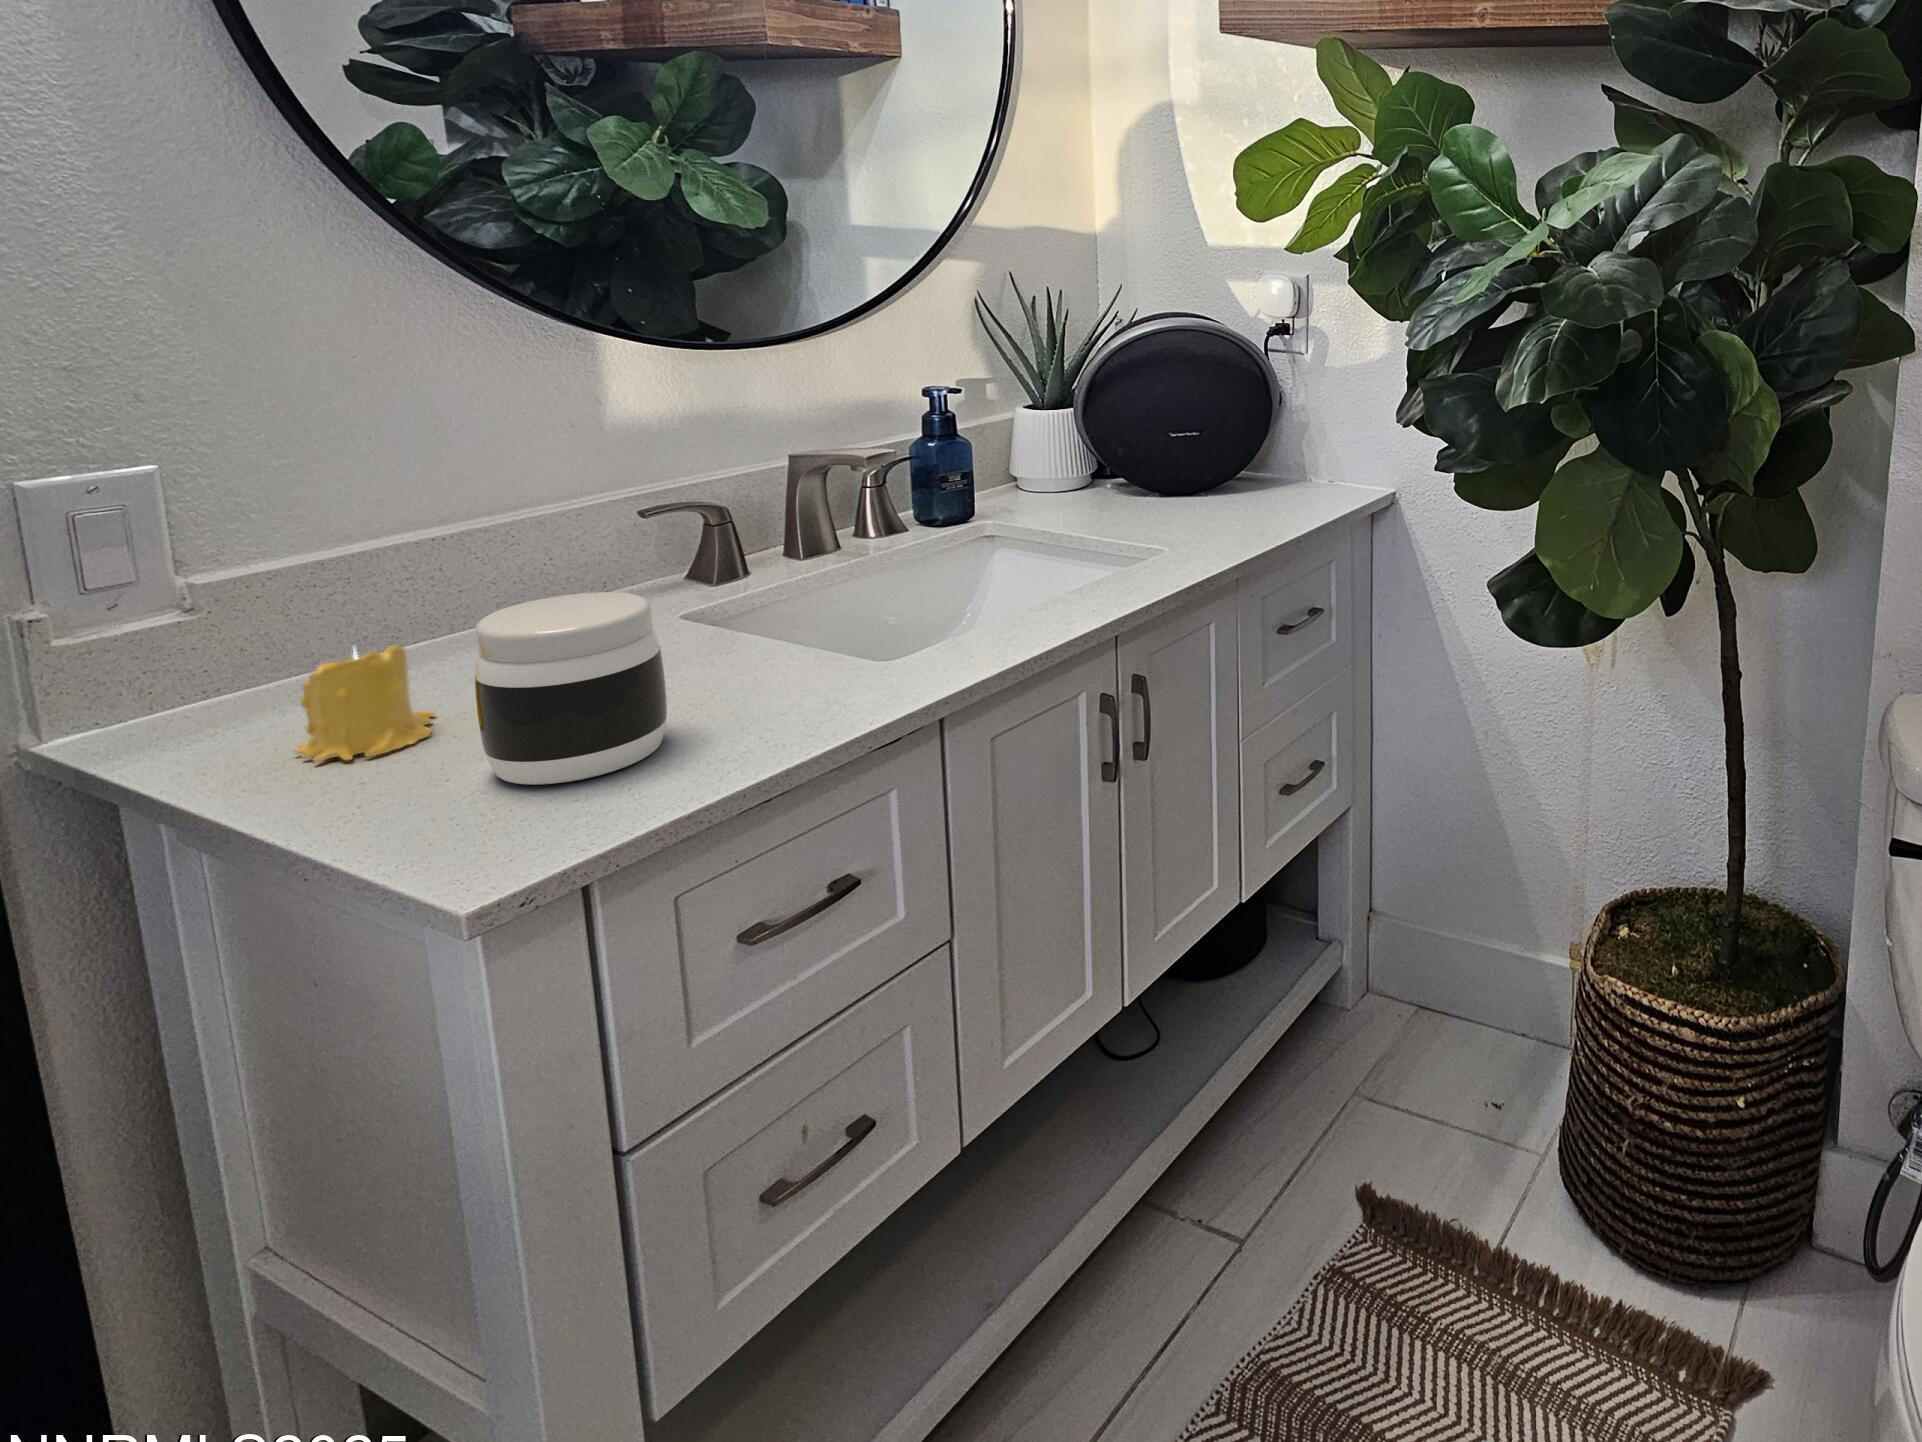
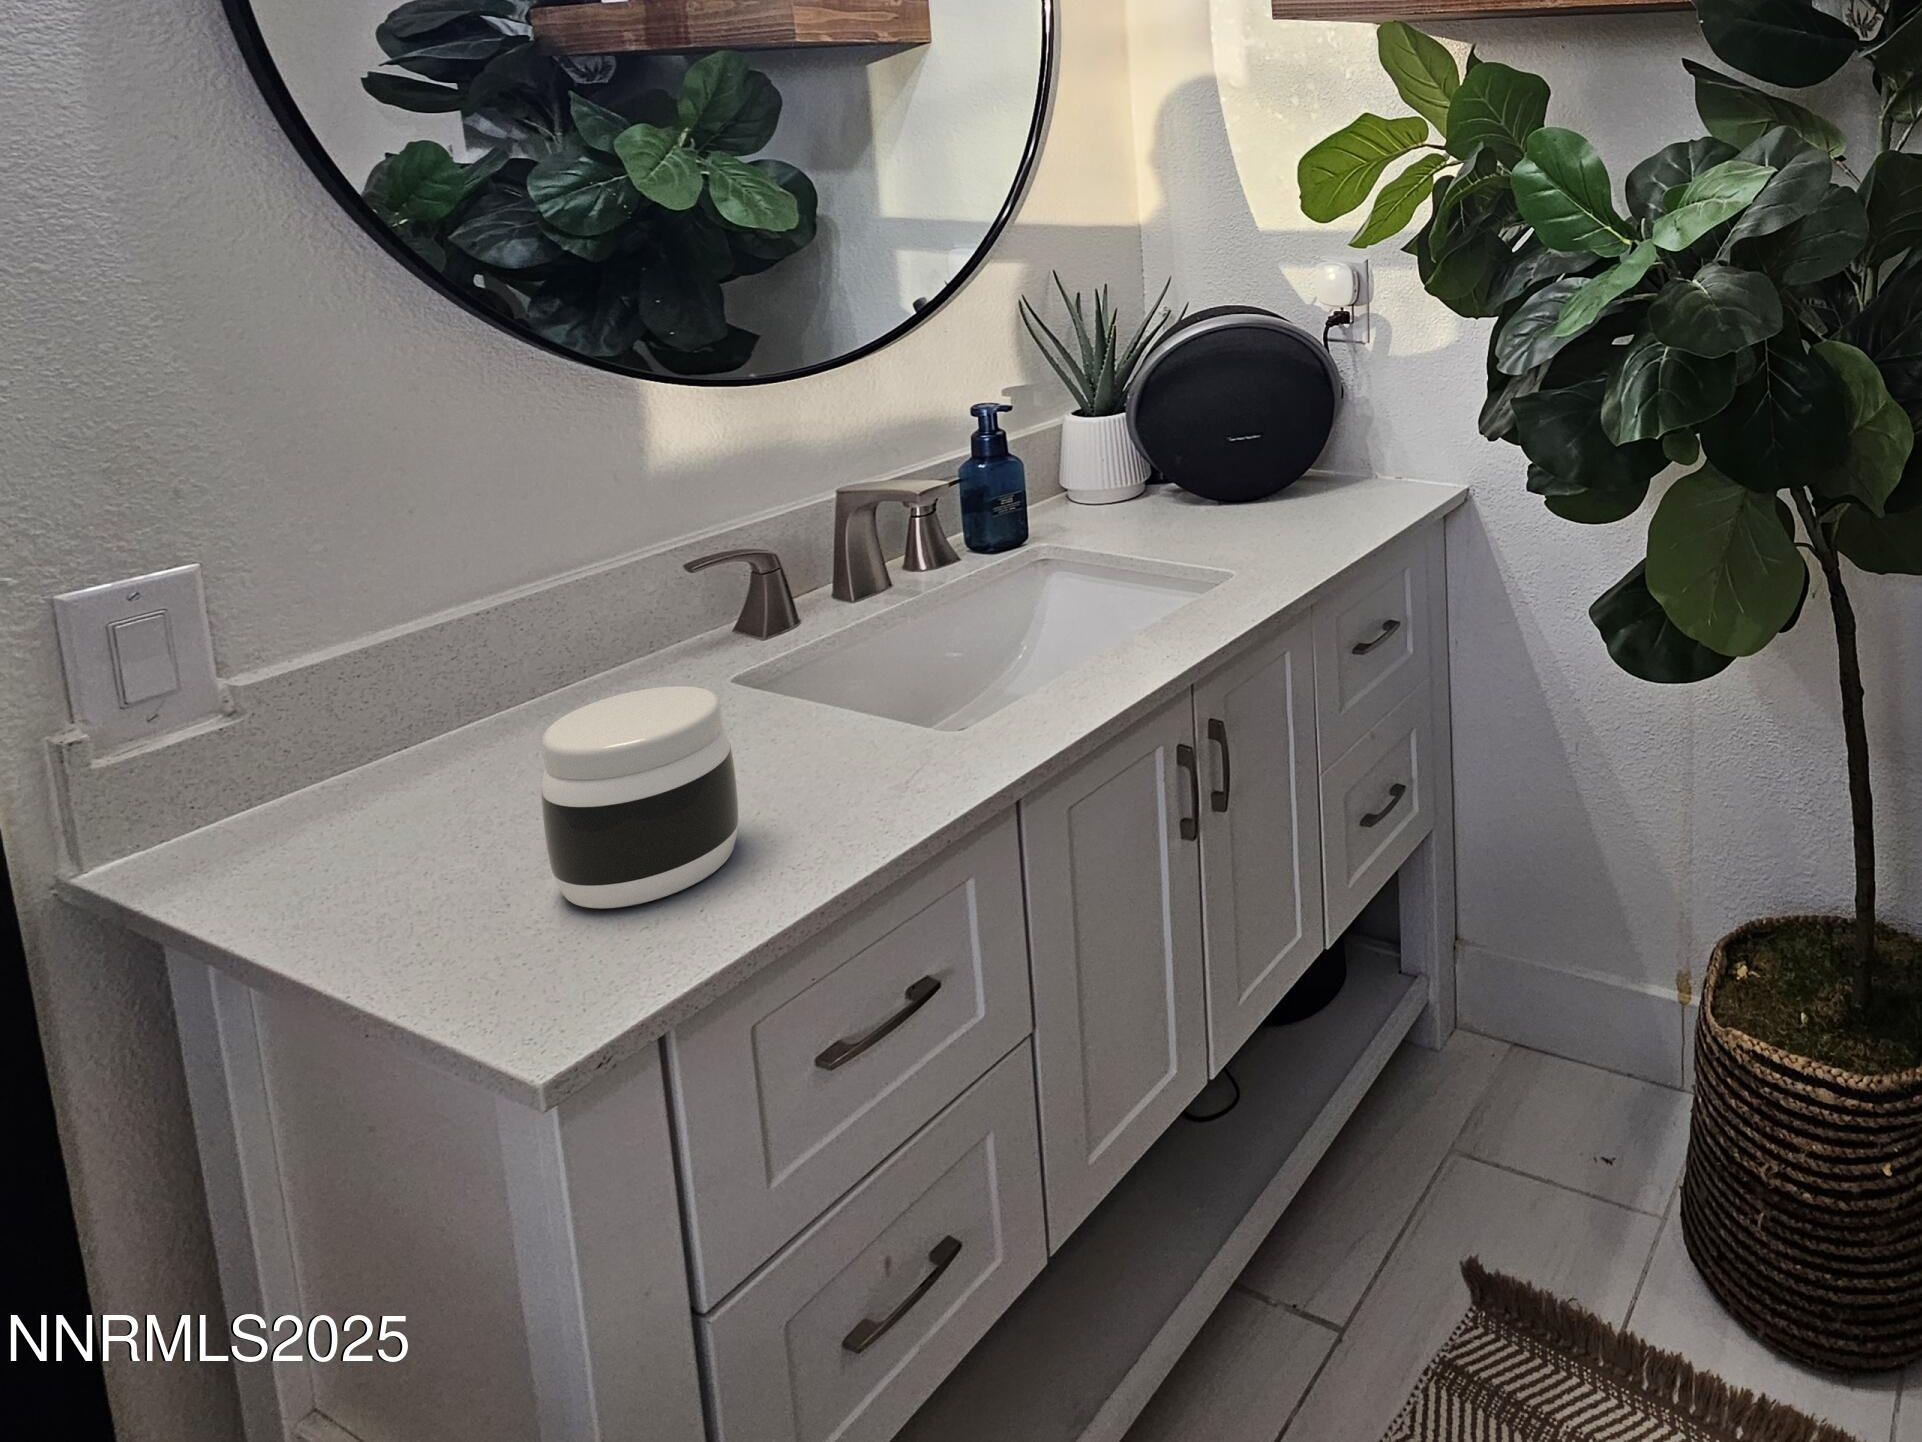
candle: present [295,646,435,762] -> none [349,749,492,886]

